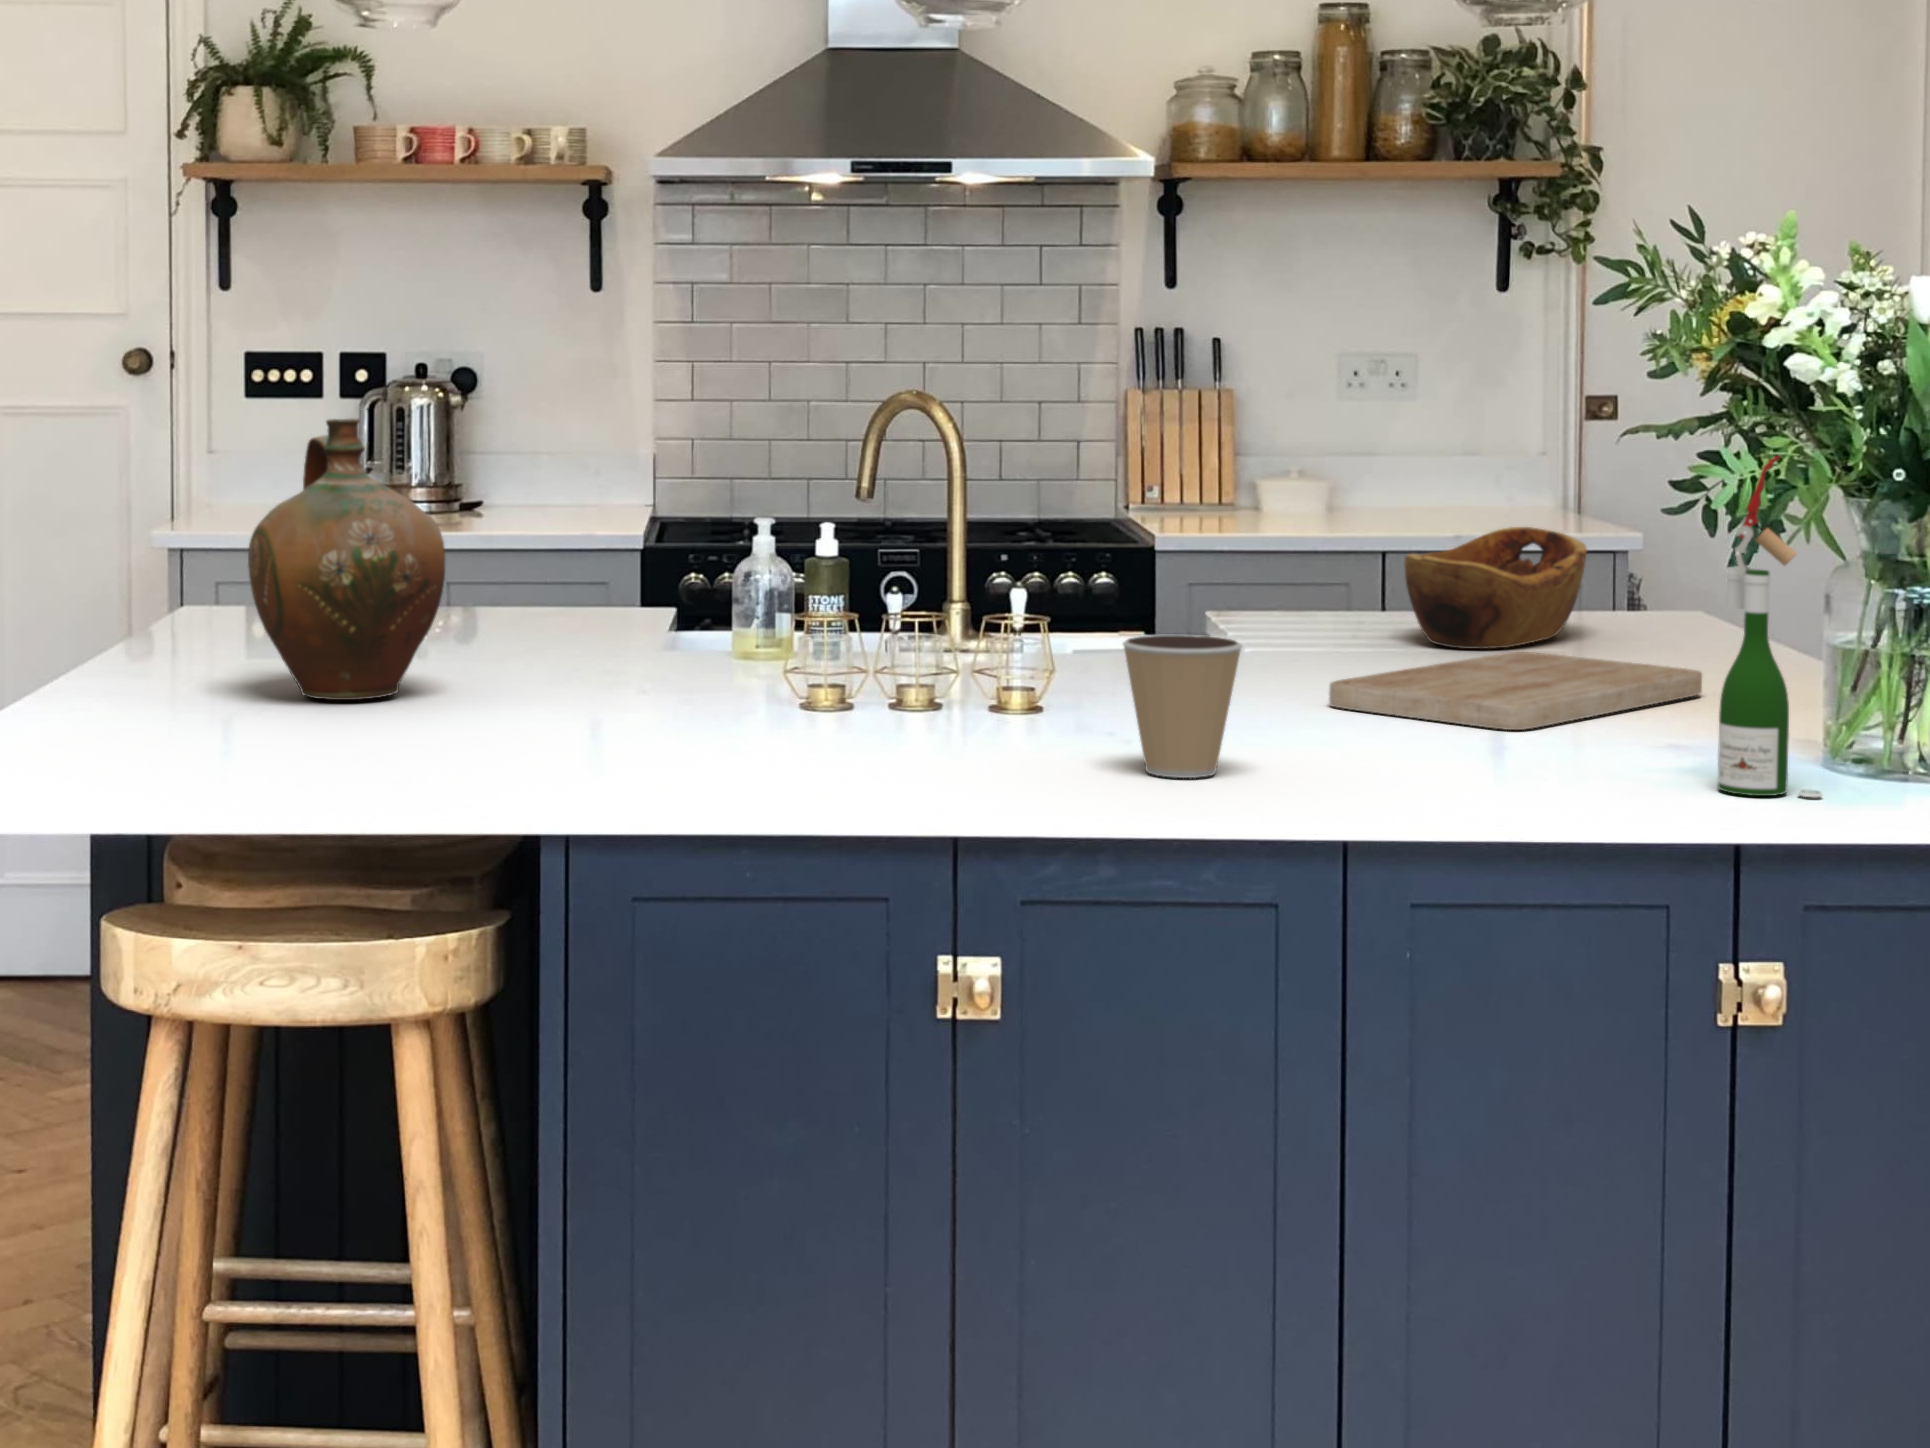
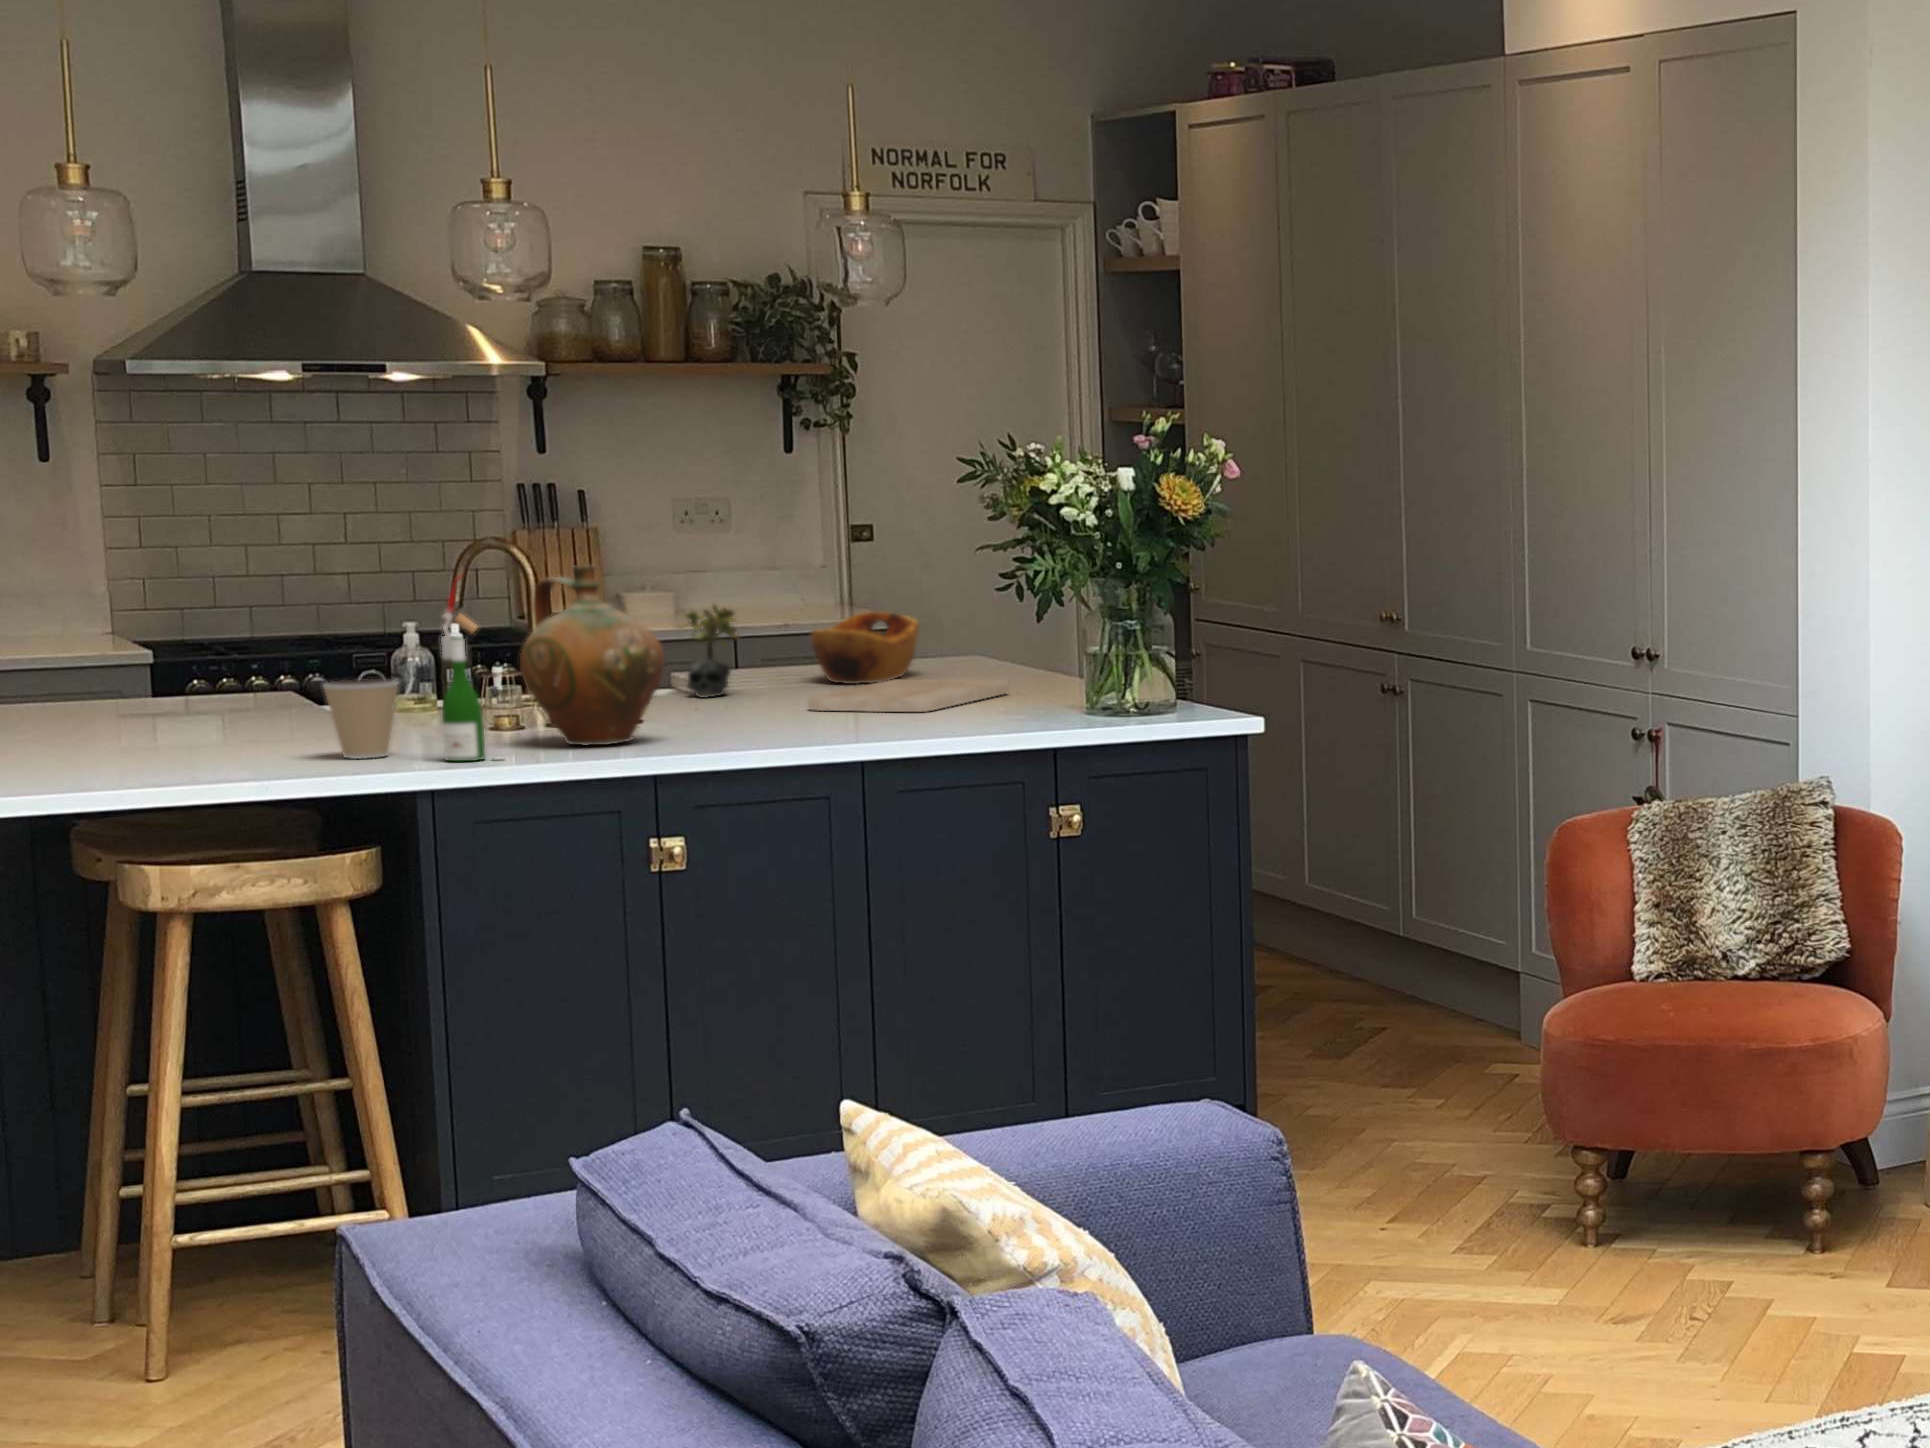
ceramic jug: present [248,419,445,700] -> present [520,566,664,745]
wine bottle: present [1718,455,1822,797] -> present [441,575,502,761]
succulent plant: none [1176,506,1270,660] -> present [680,605,738,698]
coffee cup: present [1123,635,1242,778] -> present [323,679,398,759]

